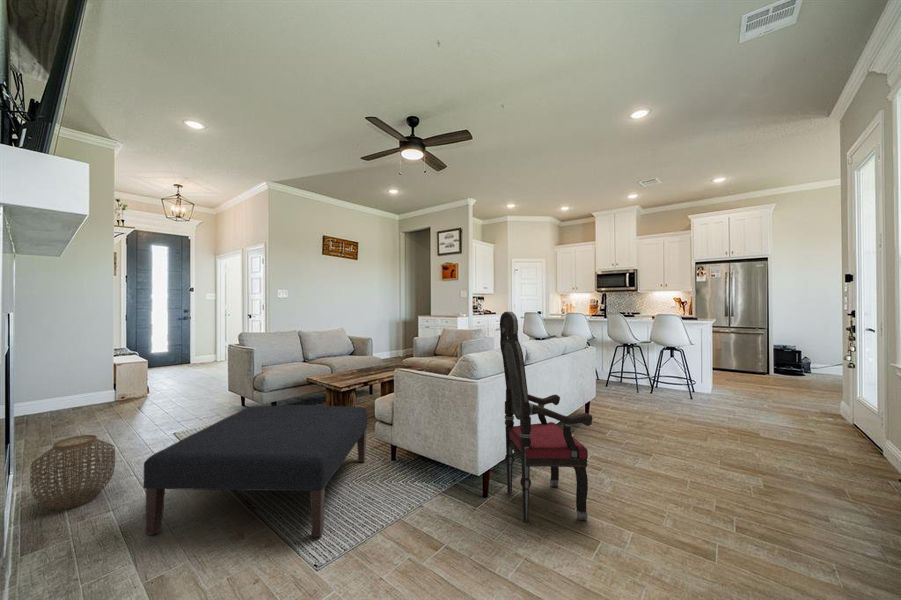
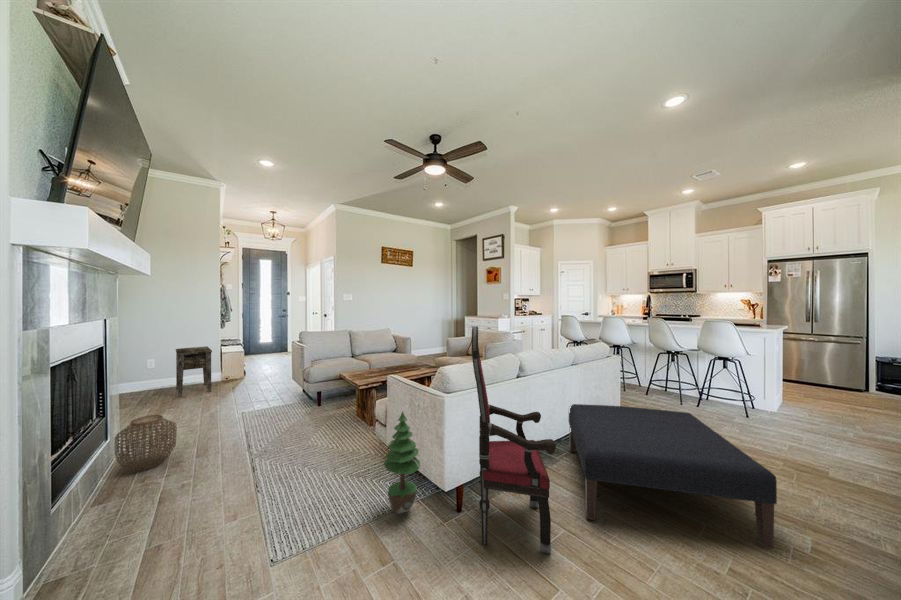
side table: none [51,355,112,422] -> present [176,346,212,397]
potted tree: none [414,400,452,508] -> present [384,412,420,514]
ottoman: present [143,405,367,537] -> present [569,404,777,548]

